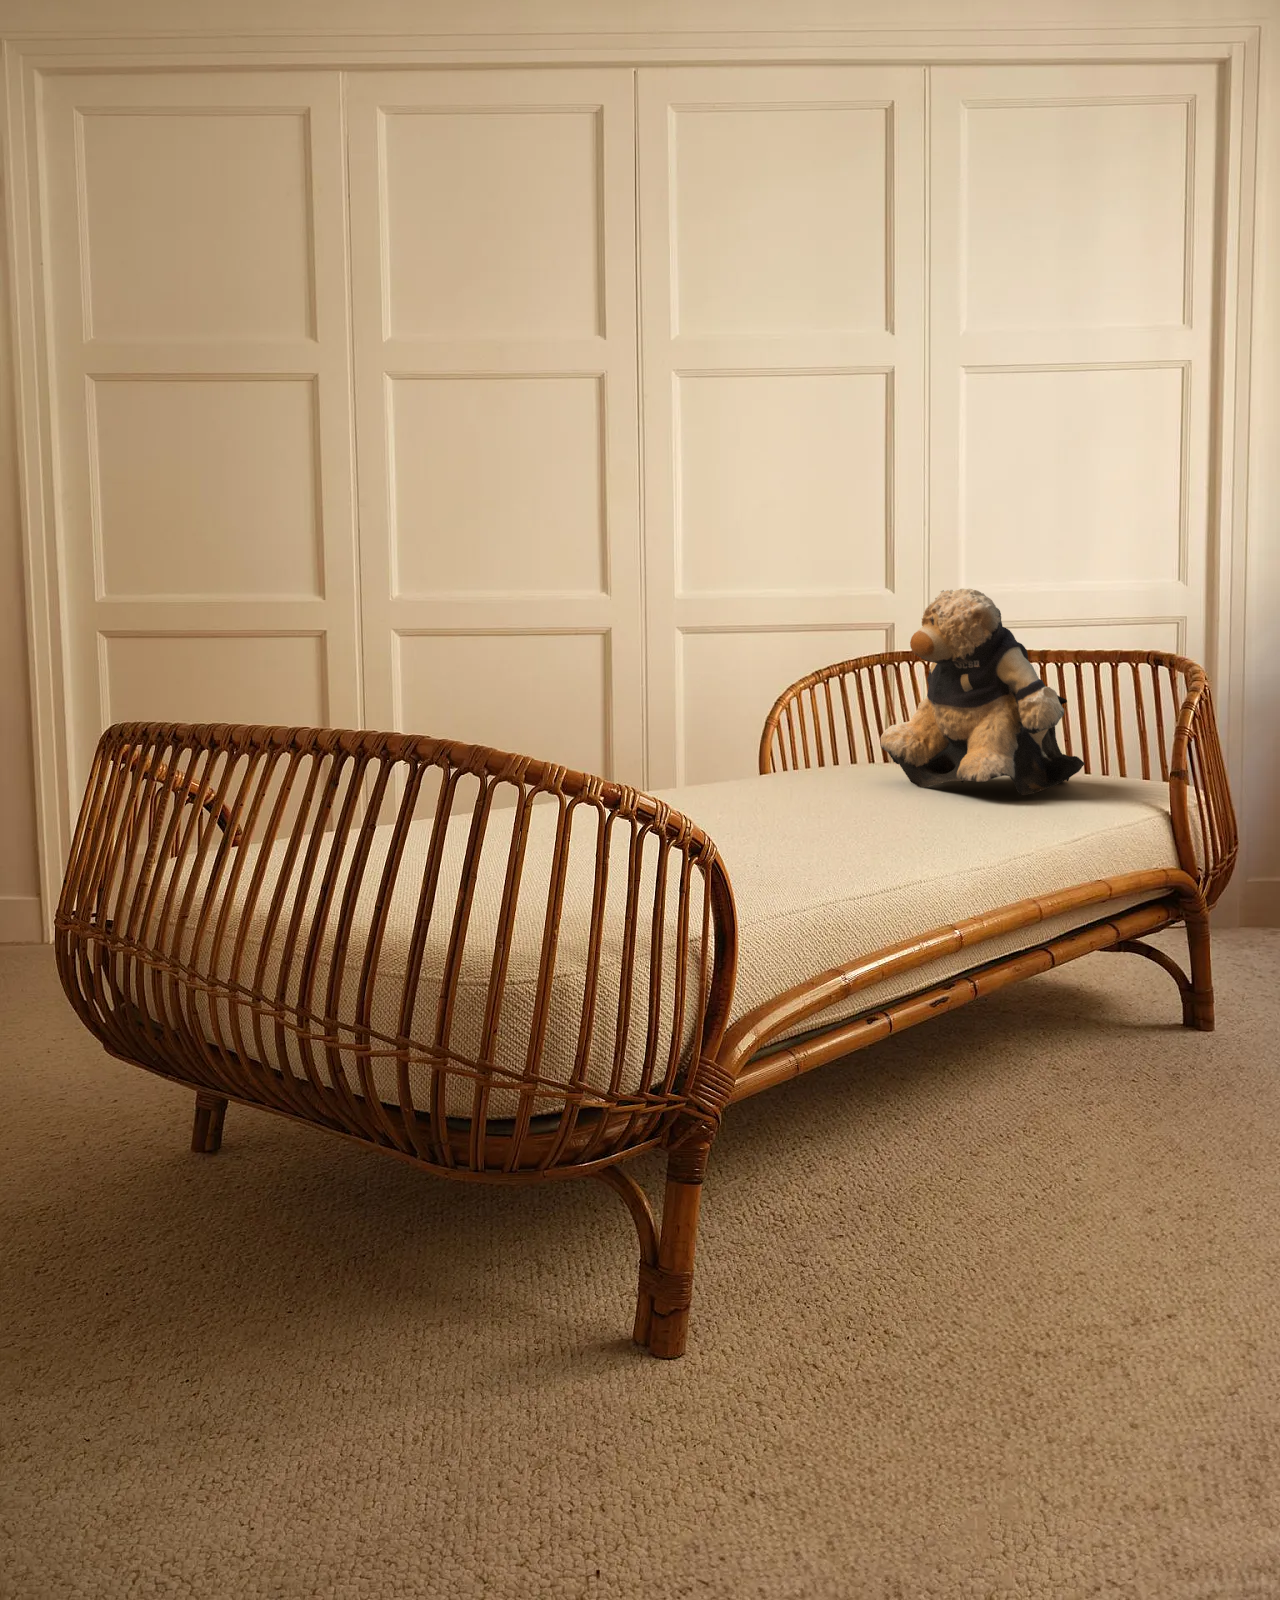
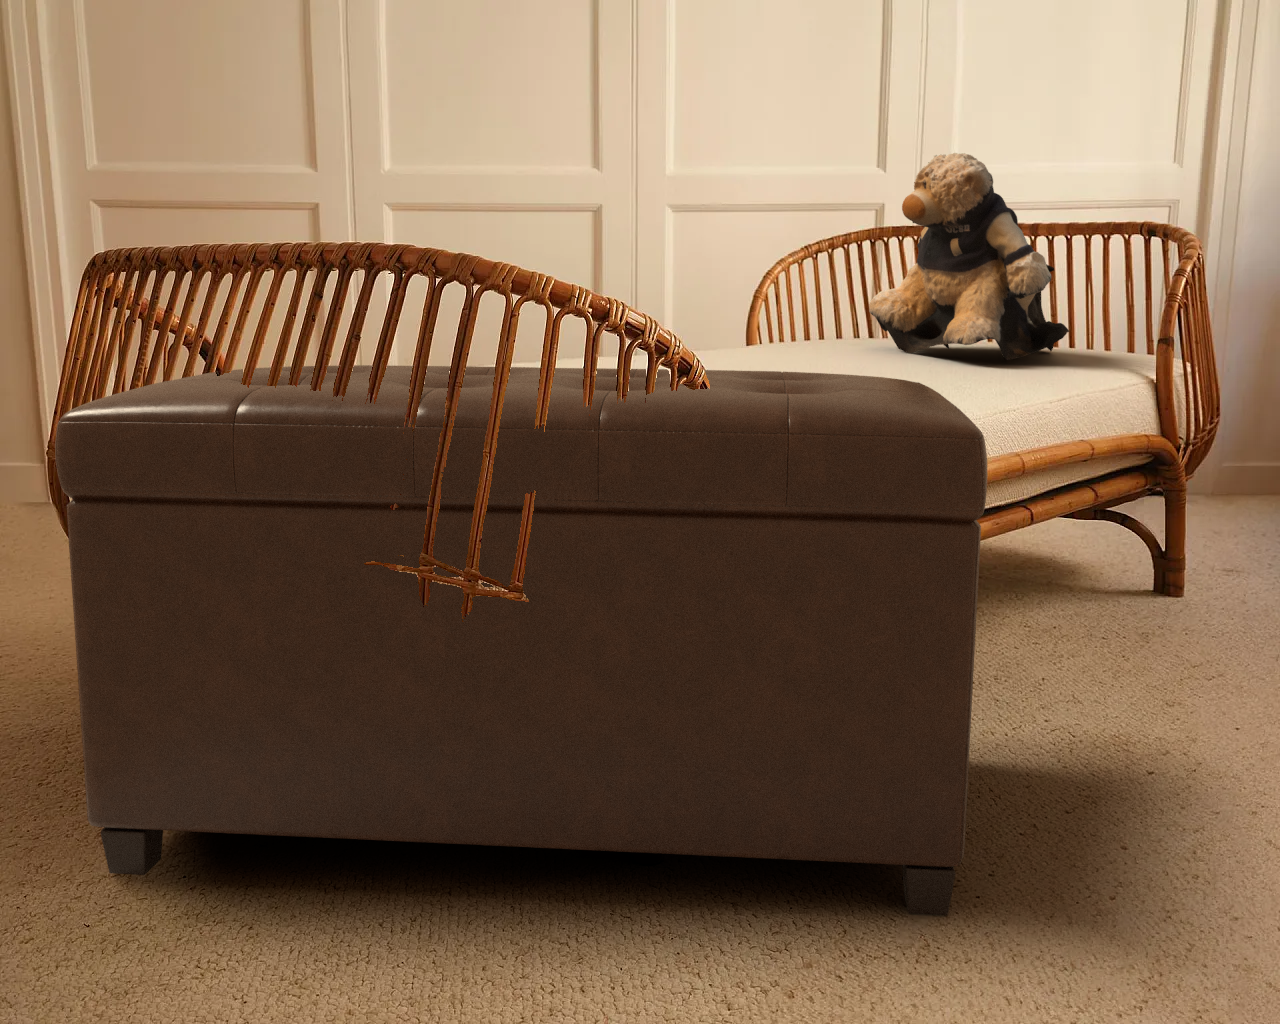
ottoman: none [68,839,1001,1410] -> present [55,365,988,915]

